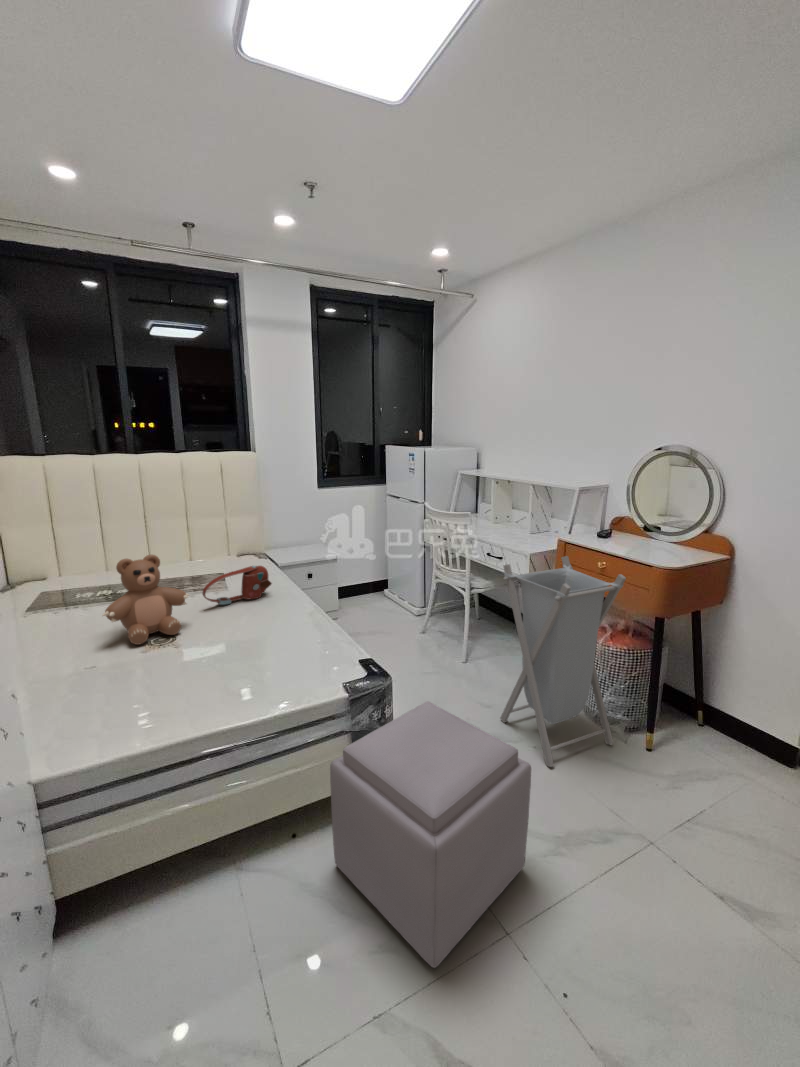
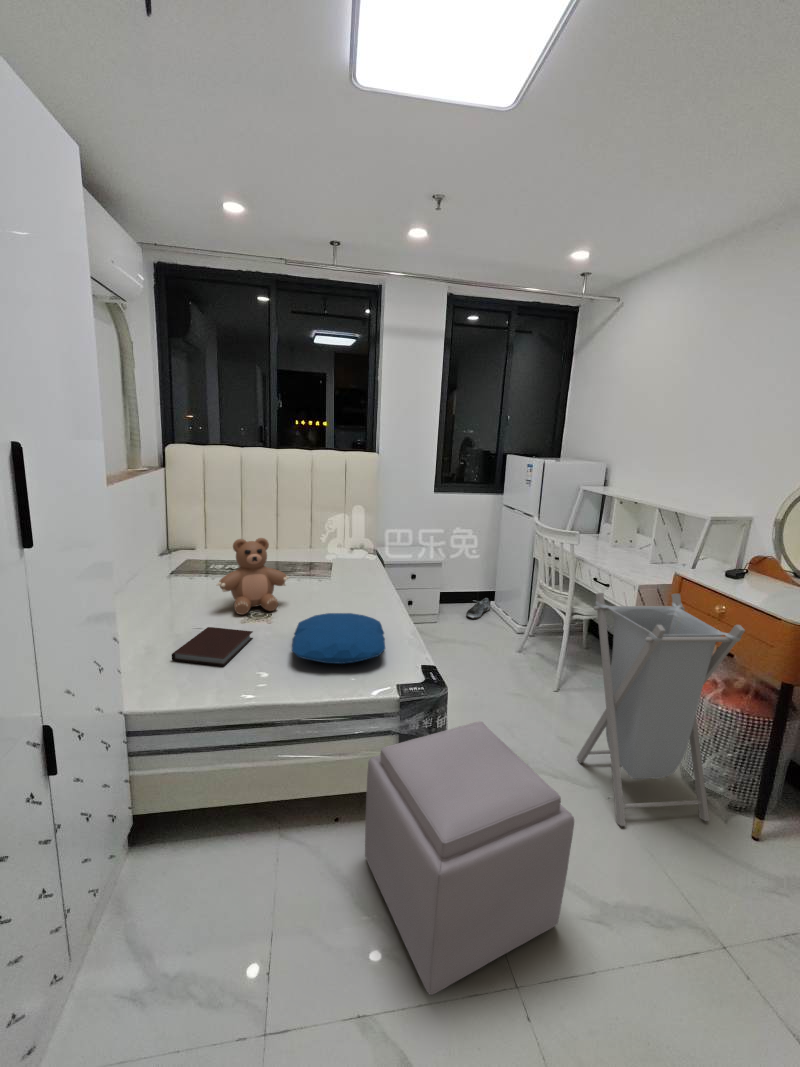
handbag: present [203,566,272,605] -> none [303,559,366,591]
shoe: none [366,588,387,611] -> present [466,598,490,619]
pillow: none [214,621,321,677] -> present [292,613,385,664]
notebook: none [69,660,164,710] -> present [172,627,253,666]

